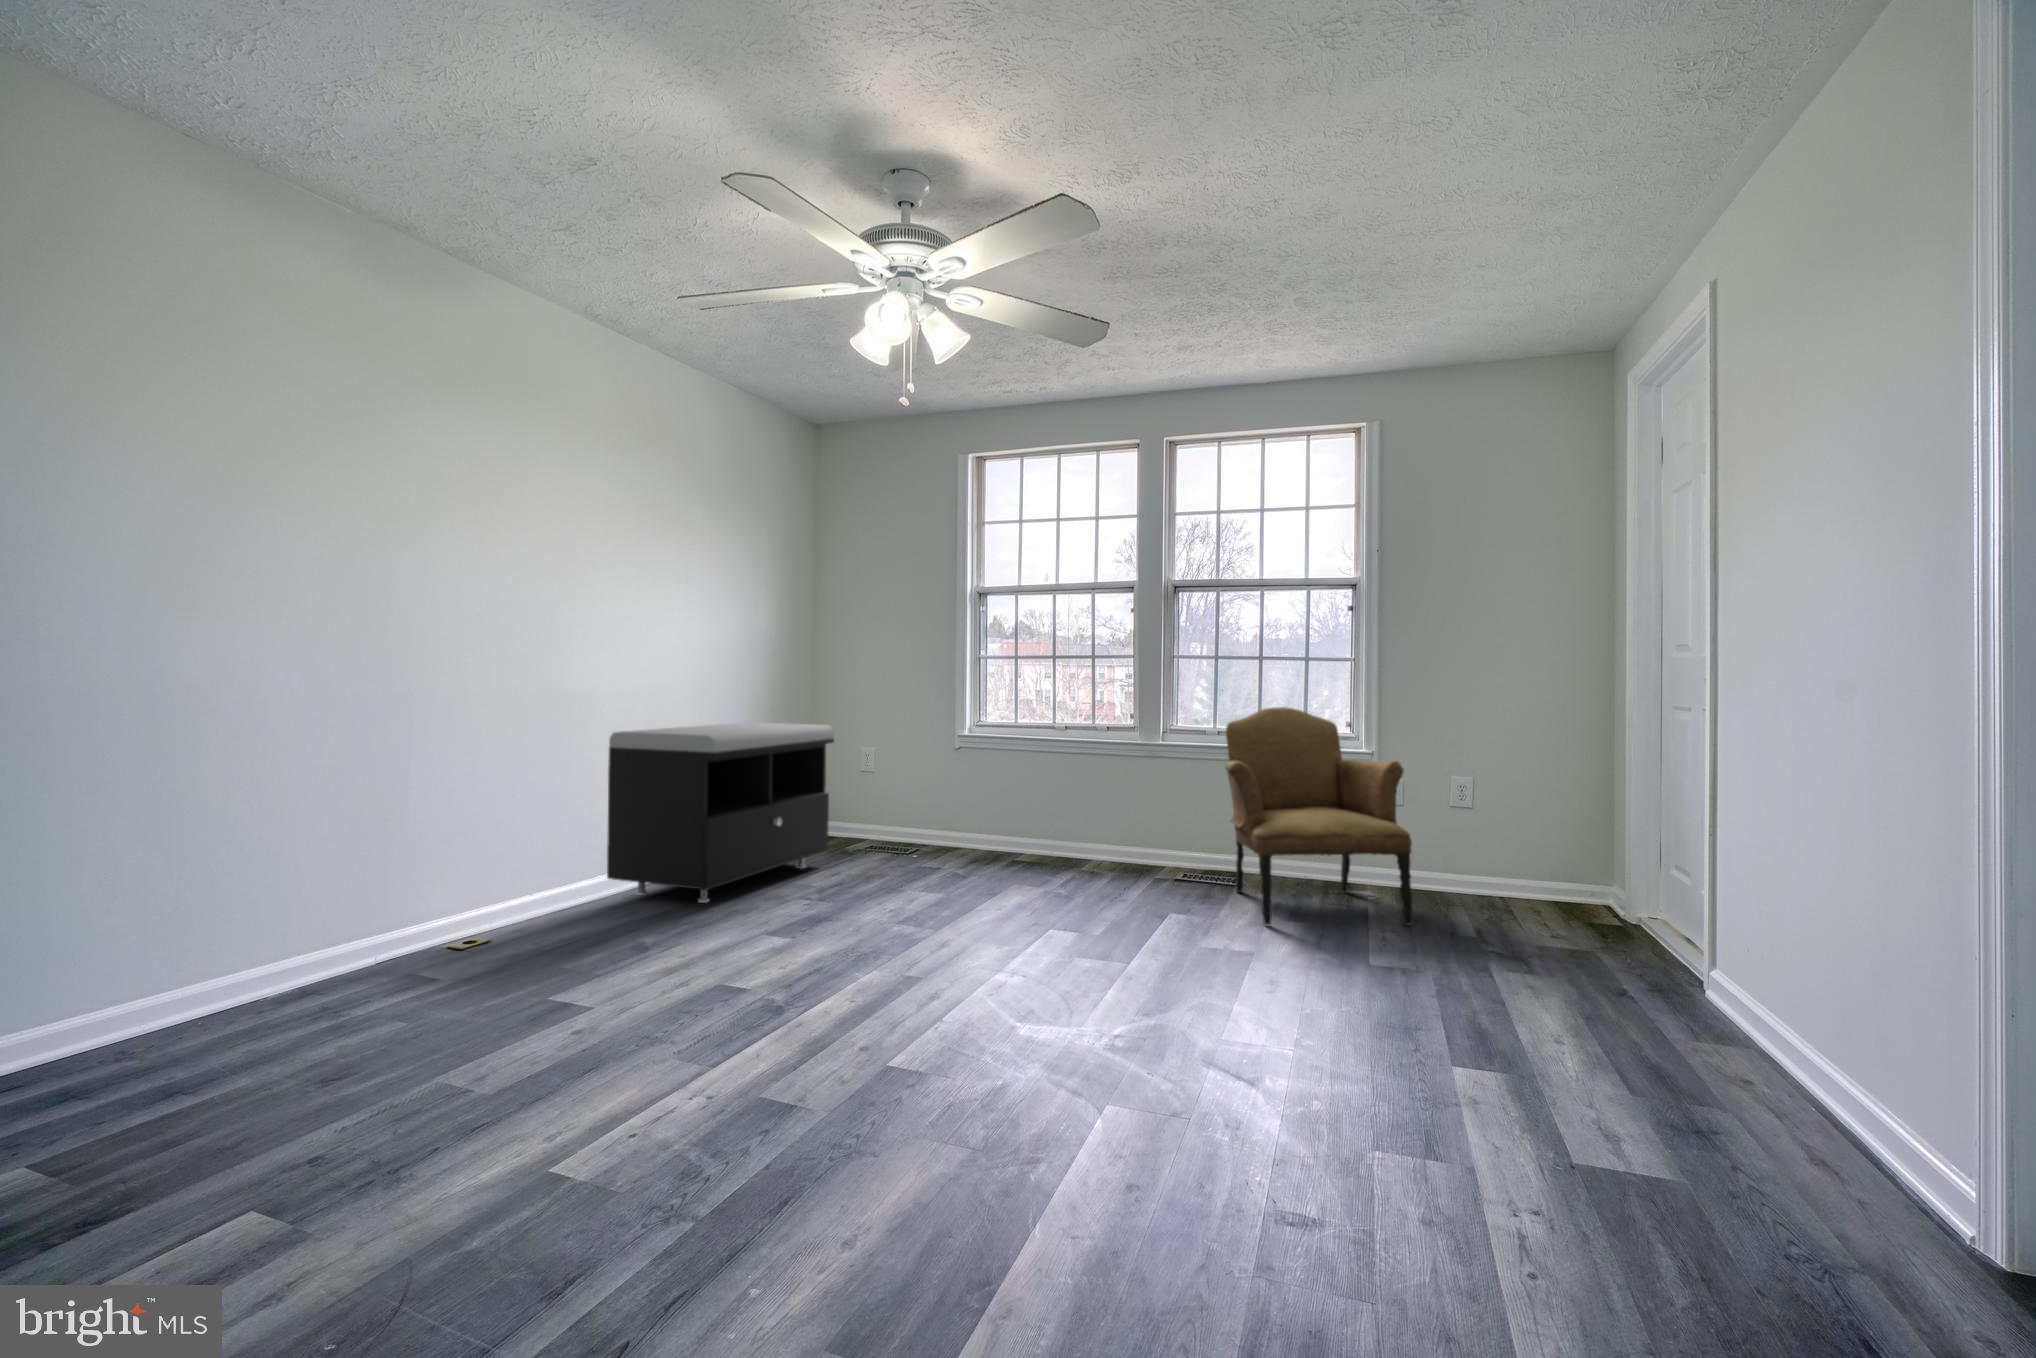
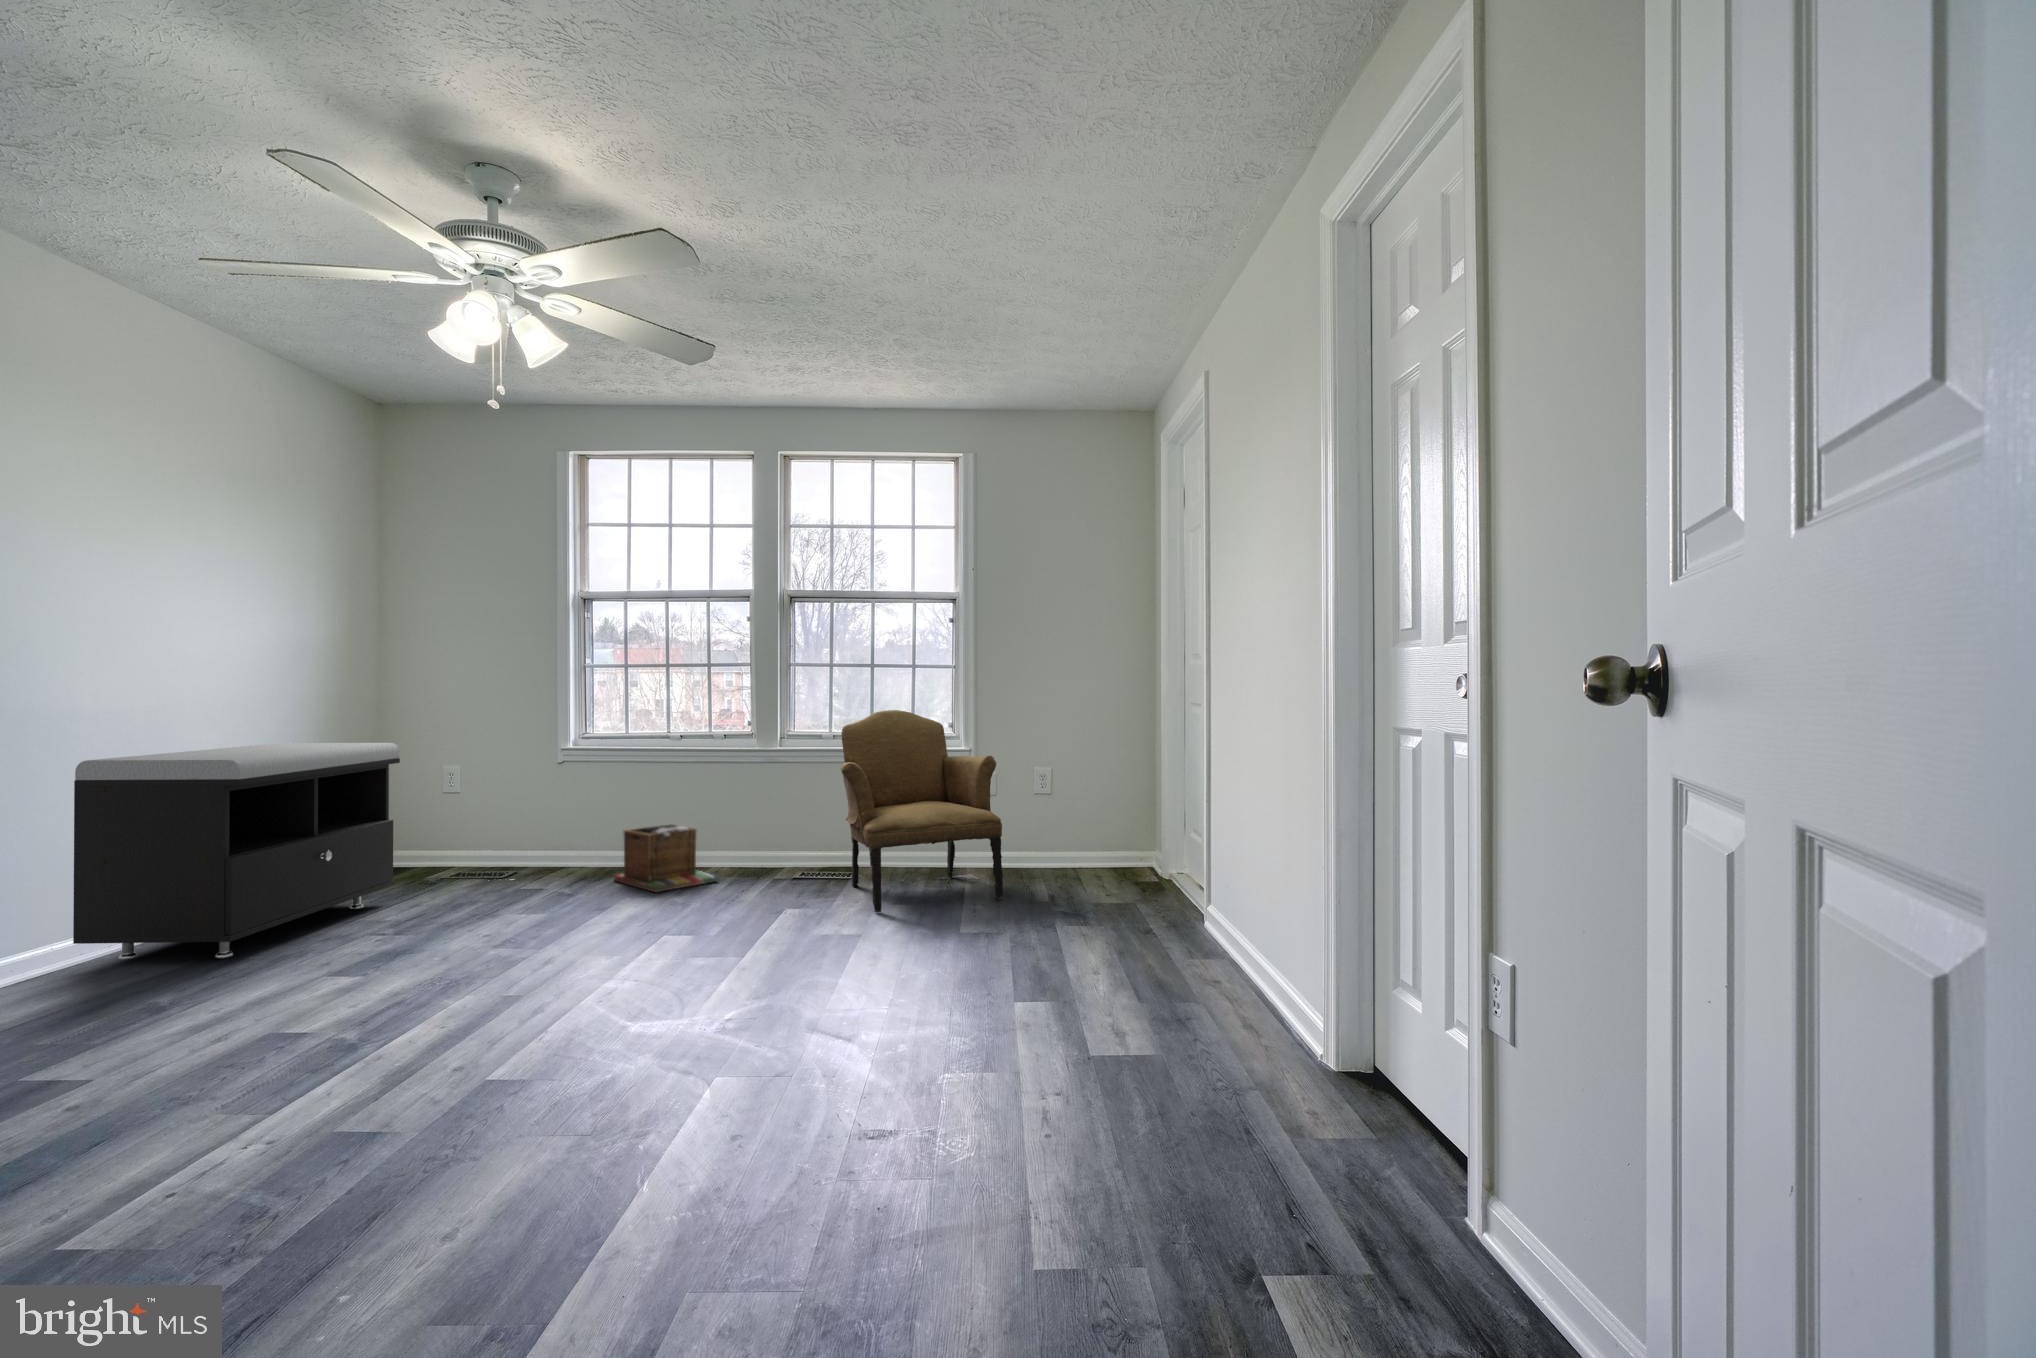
laundry basket: none [1006,812,1100,878] -> present [614,824,718,892]

